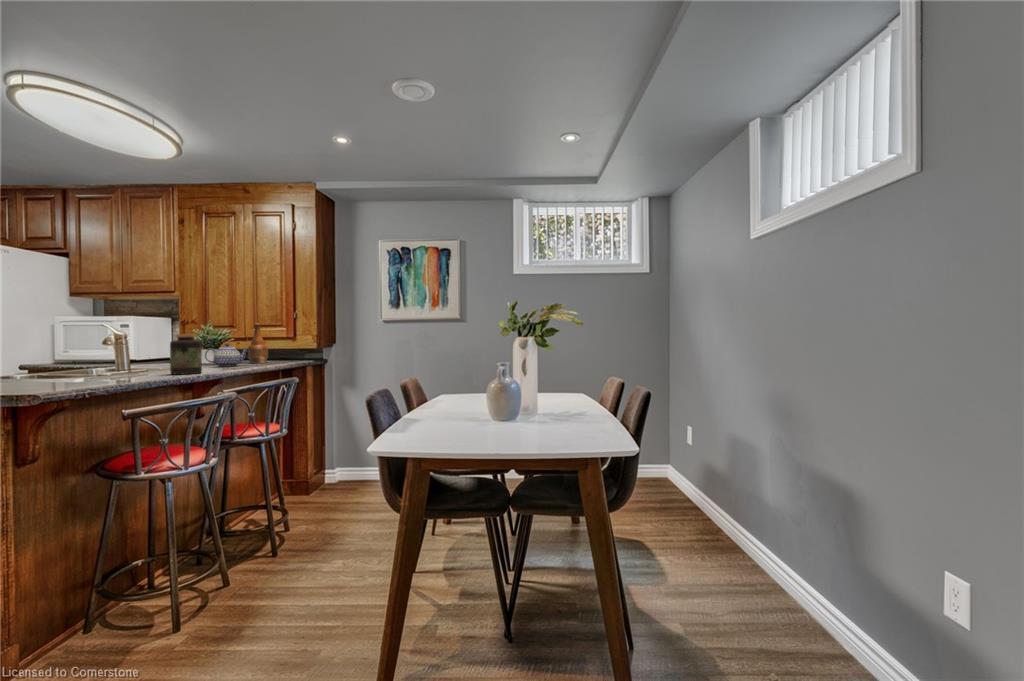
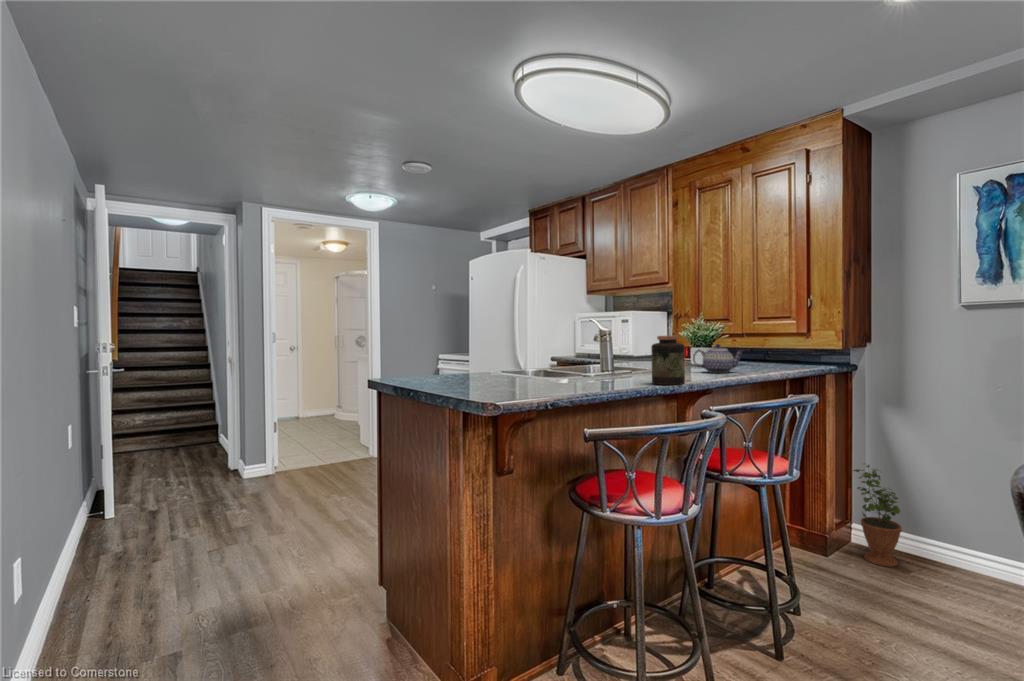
bottle: present [248,323,268,363] -> none [741,316,774,368]
potted plant: none [325,424,354,489] -> present [853,465,902,567]

